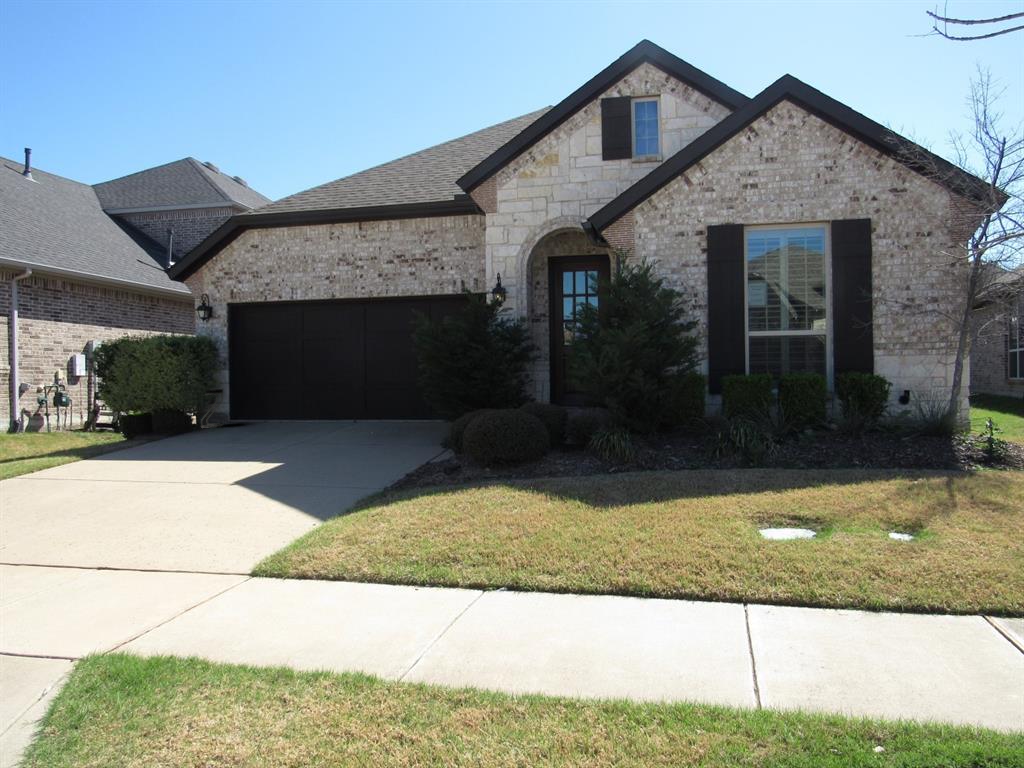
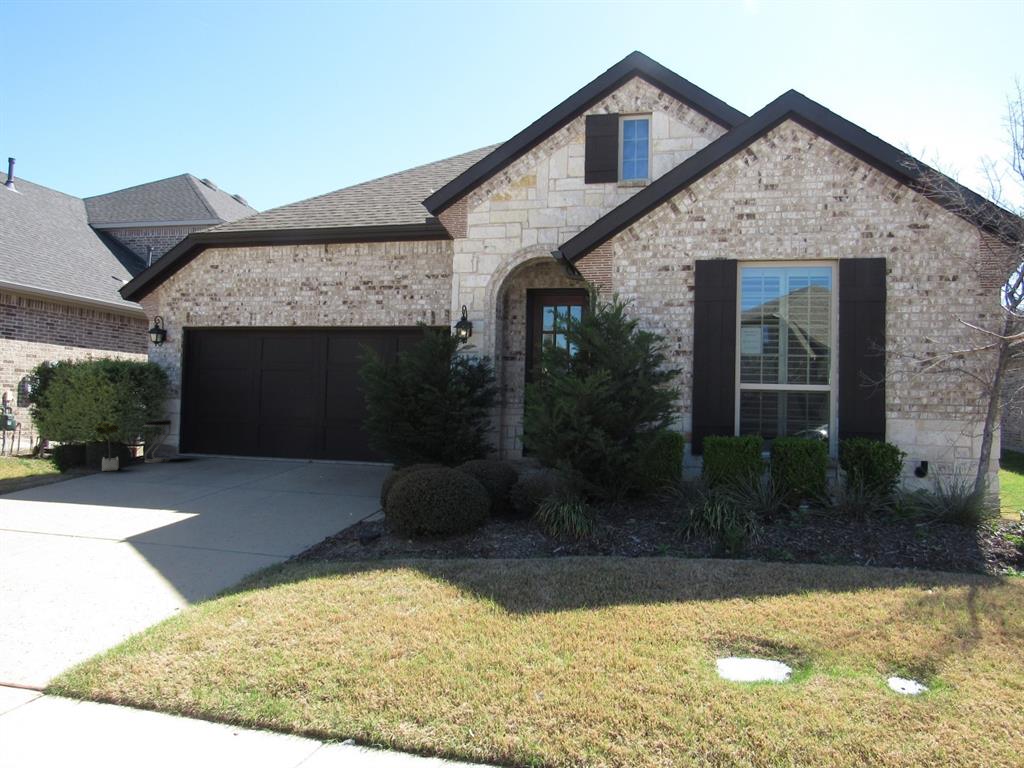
potted tree: none [159,390,182,436] -> present [95,421,119,471]

